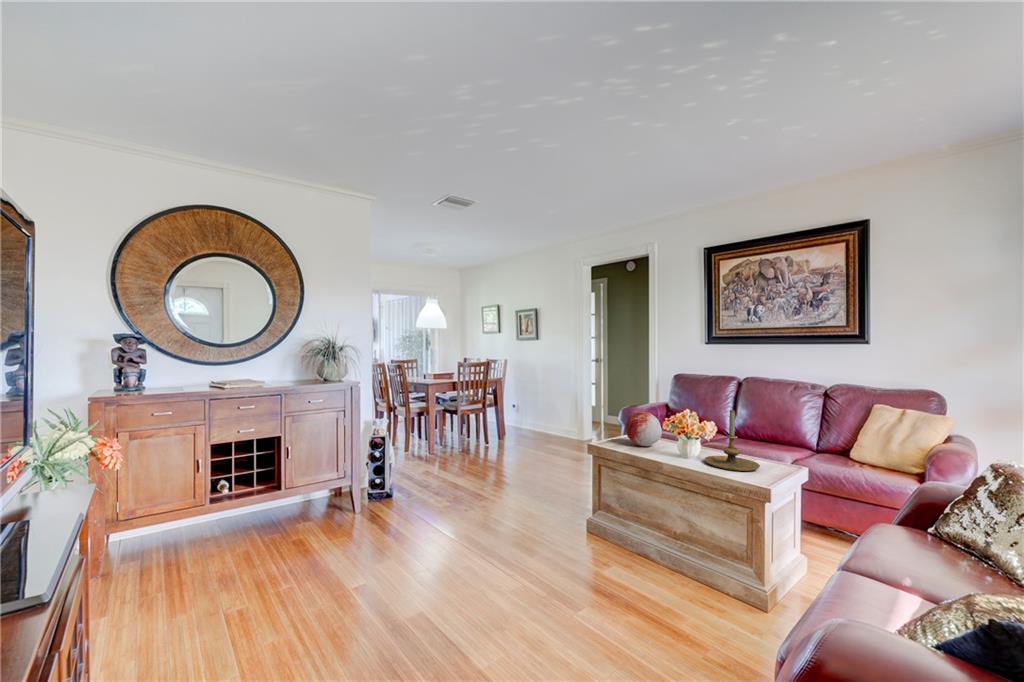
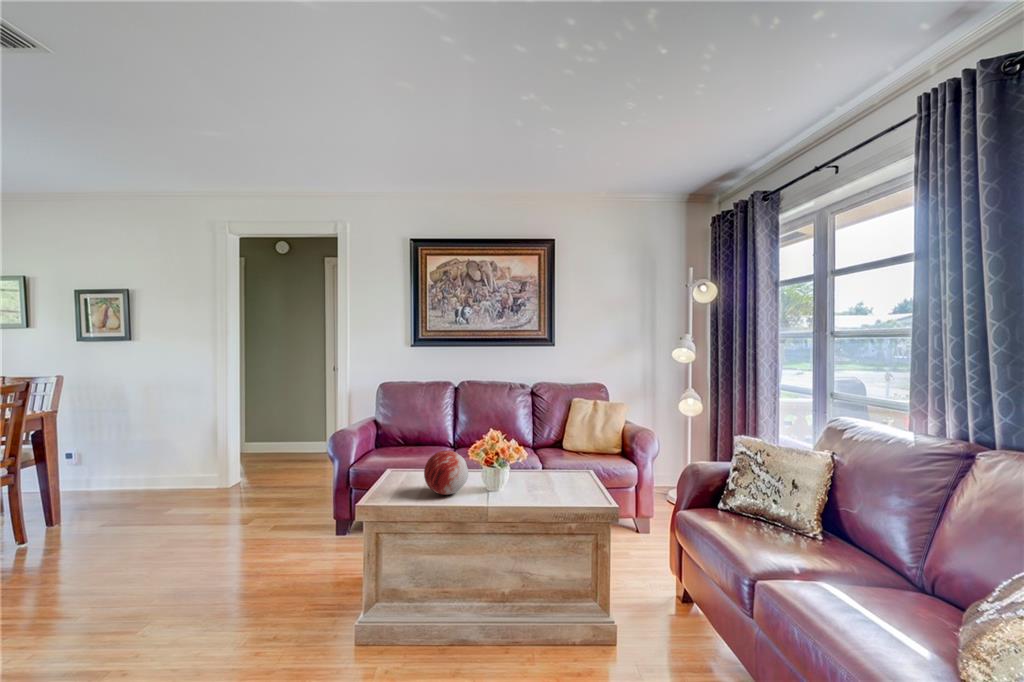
candle holder: present [705,410,760,471] -> none [528,435,581,501]

